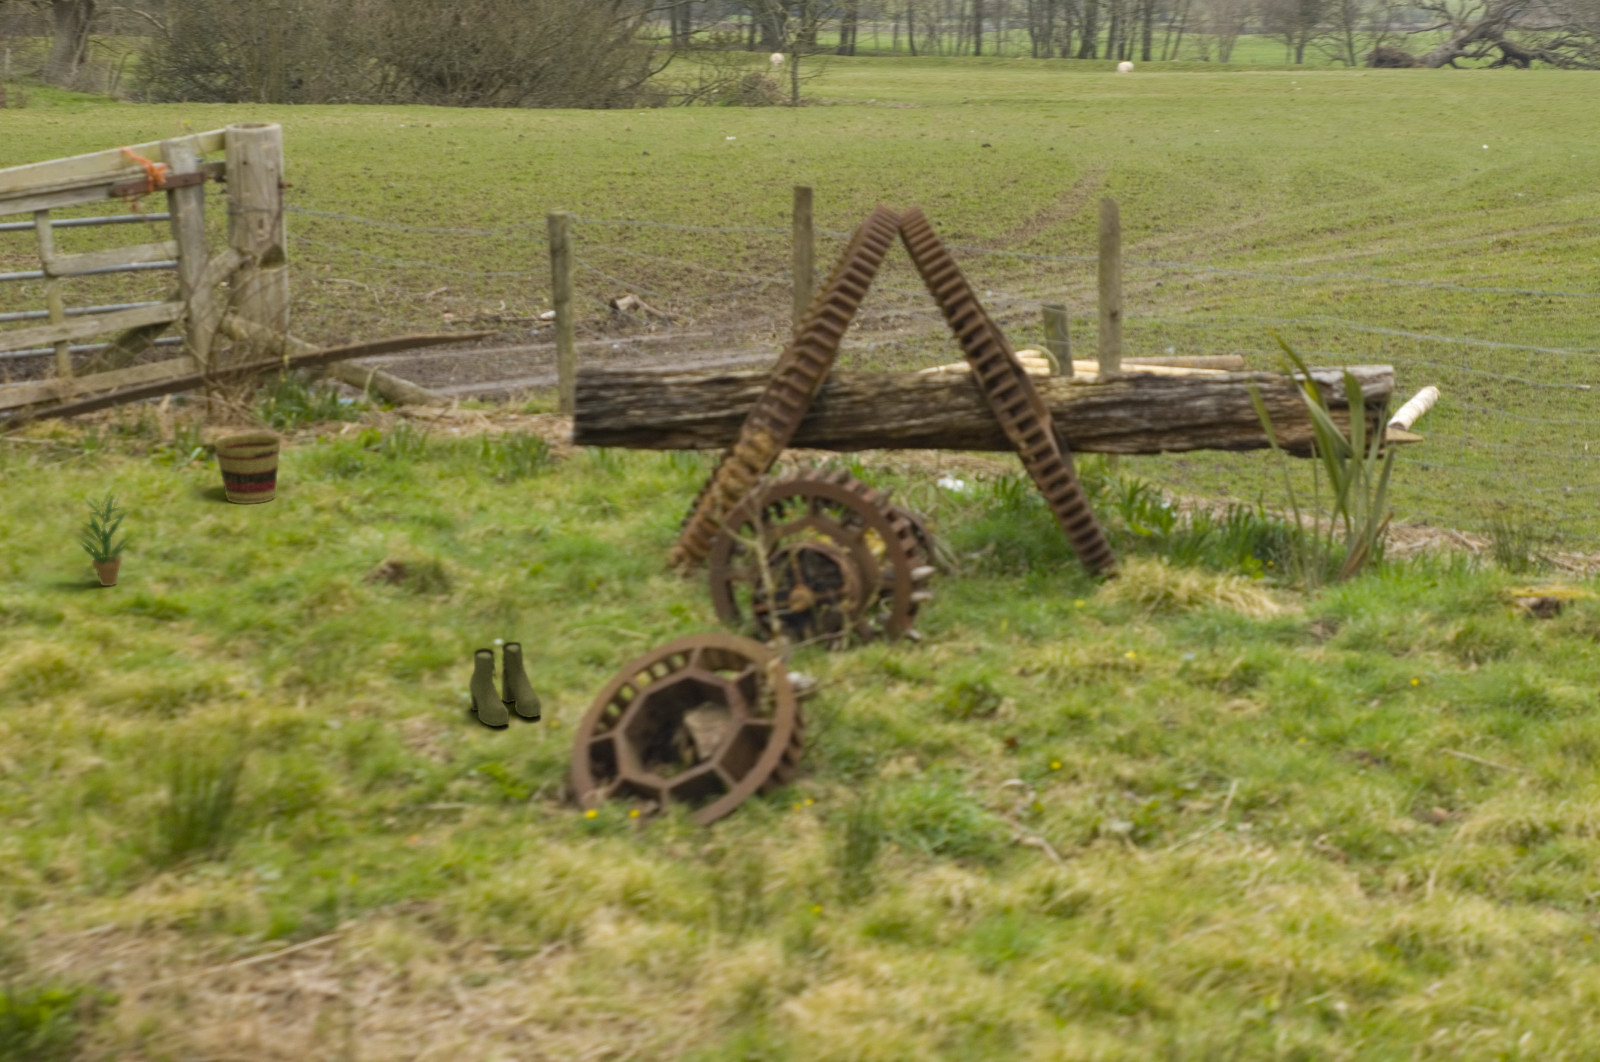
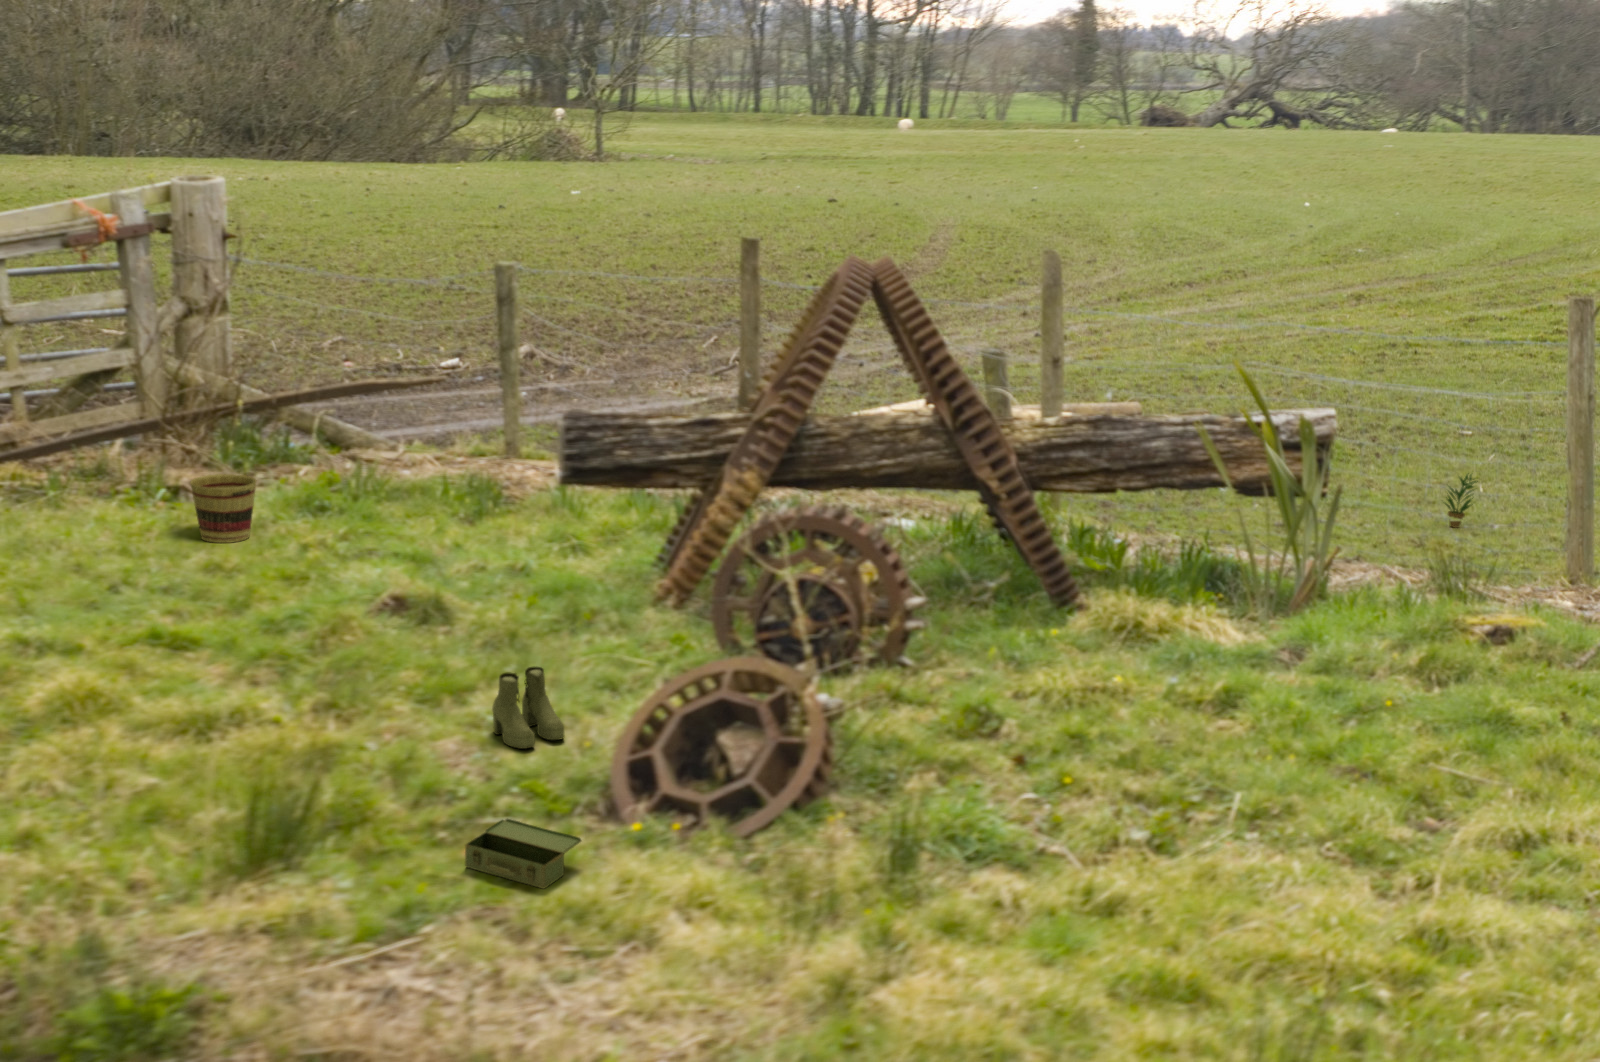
potted plant: present [81,495,127,586] -> present [1445,473,1478,528]
toolbox: none [409,803,528,878] -> present [465,819,581,889]

